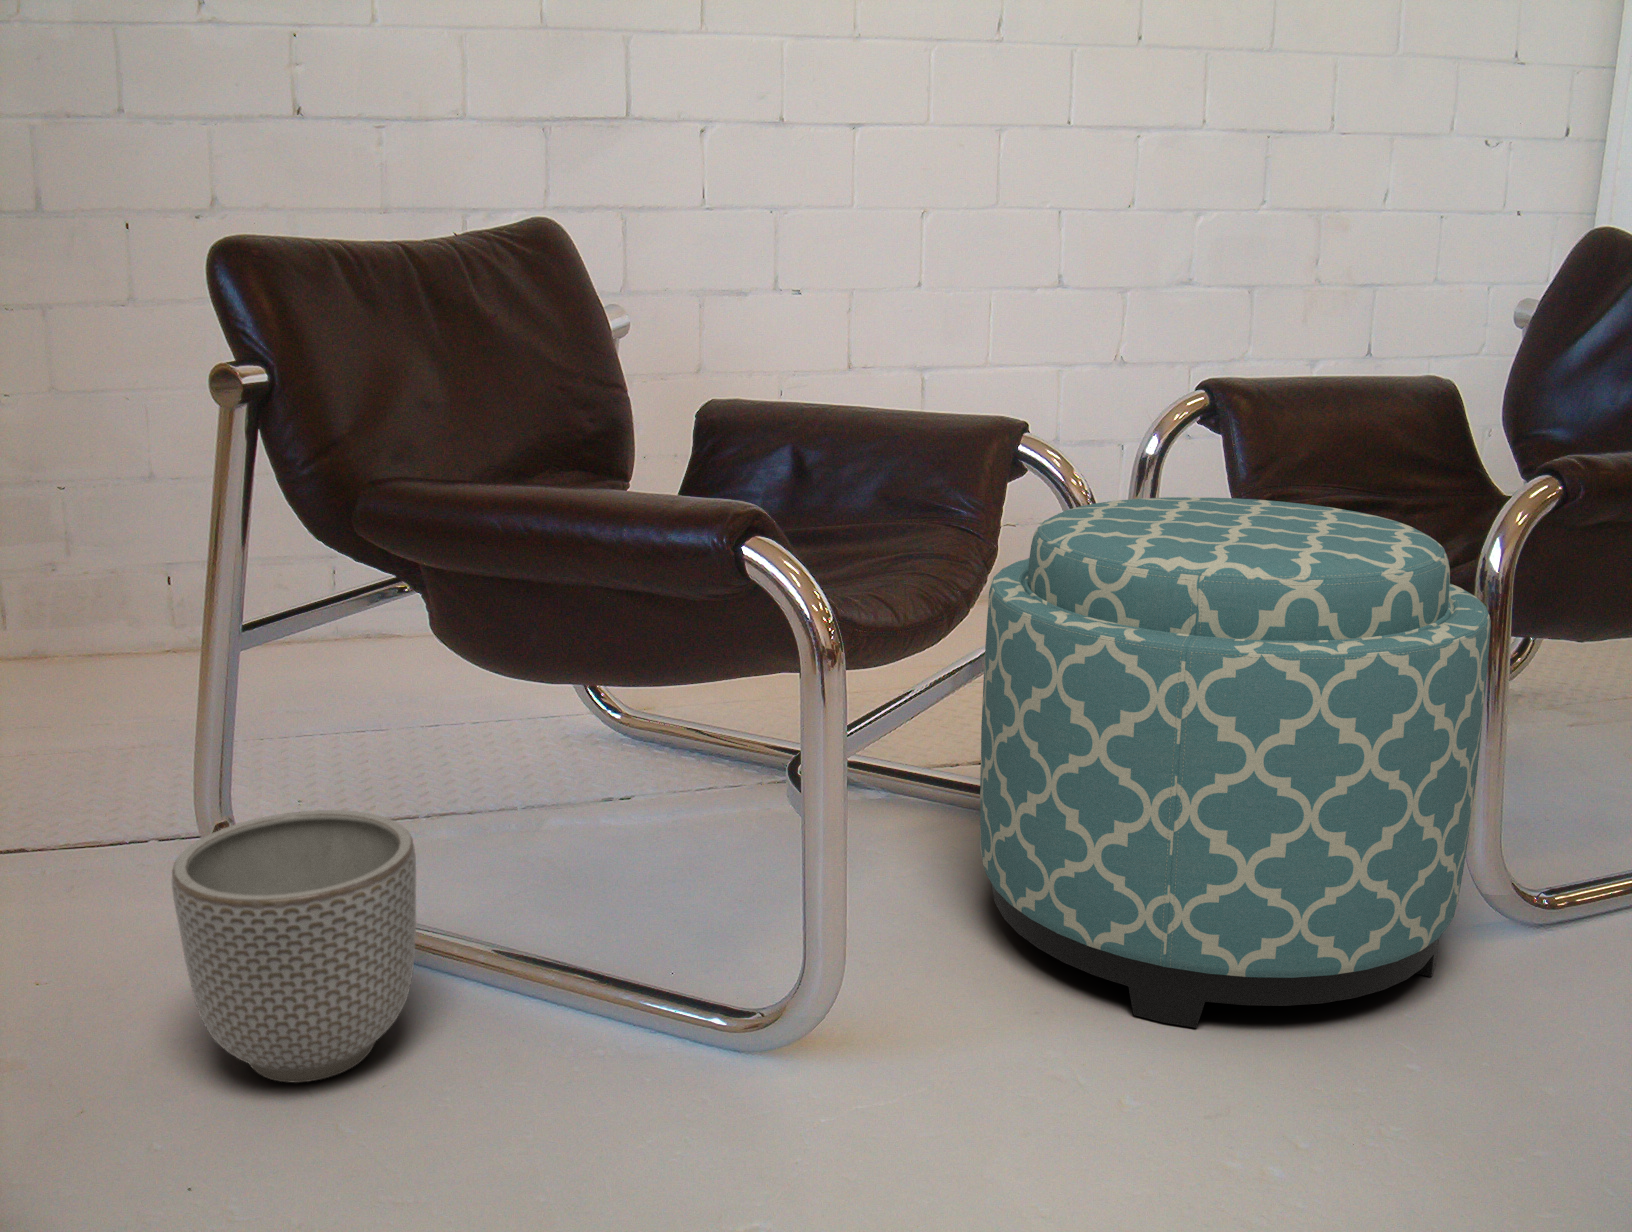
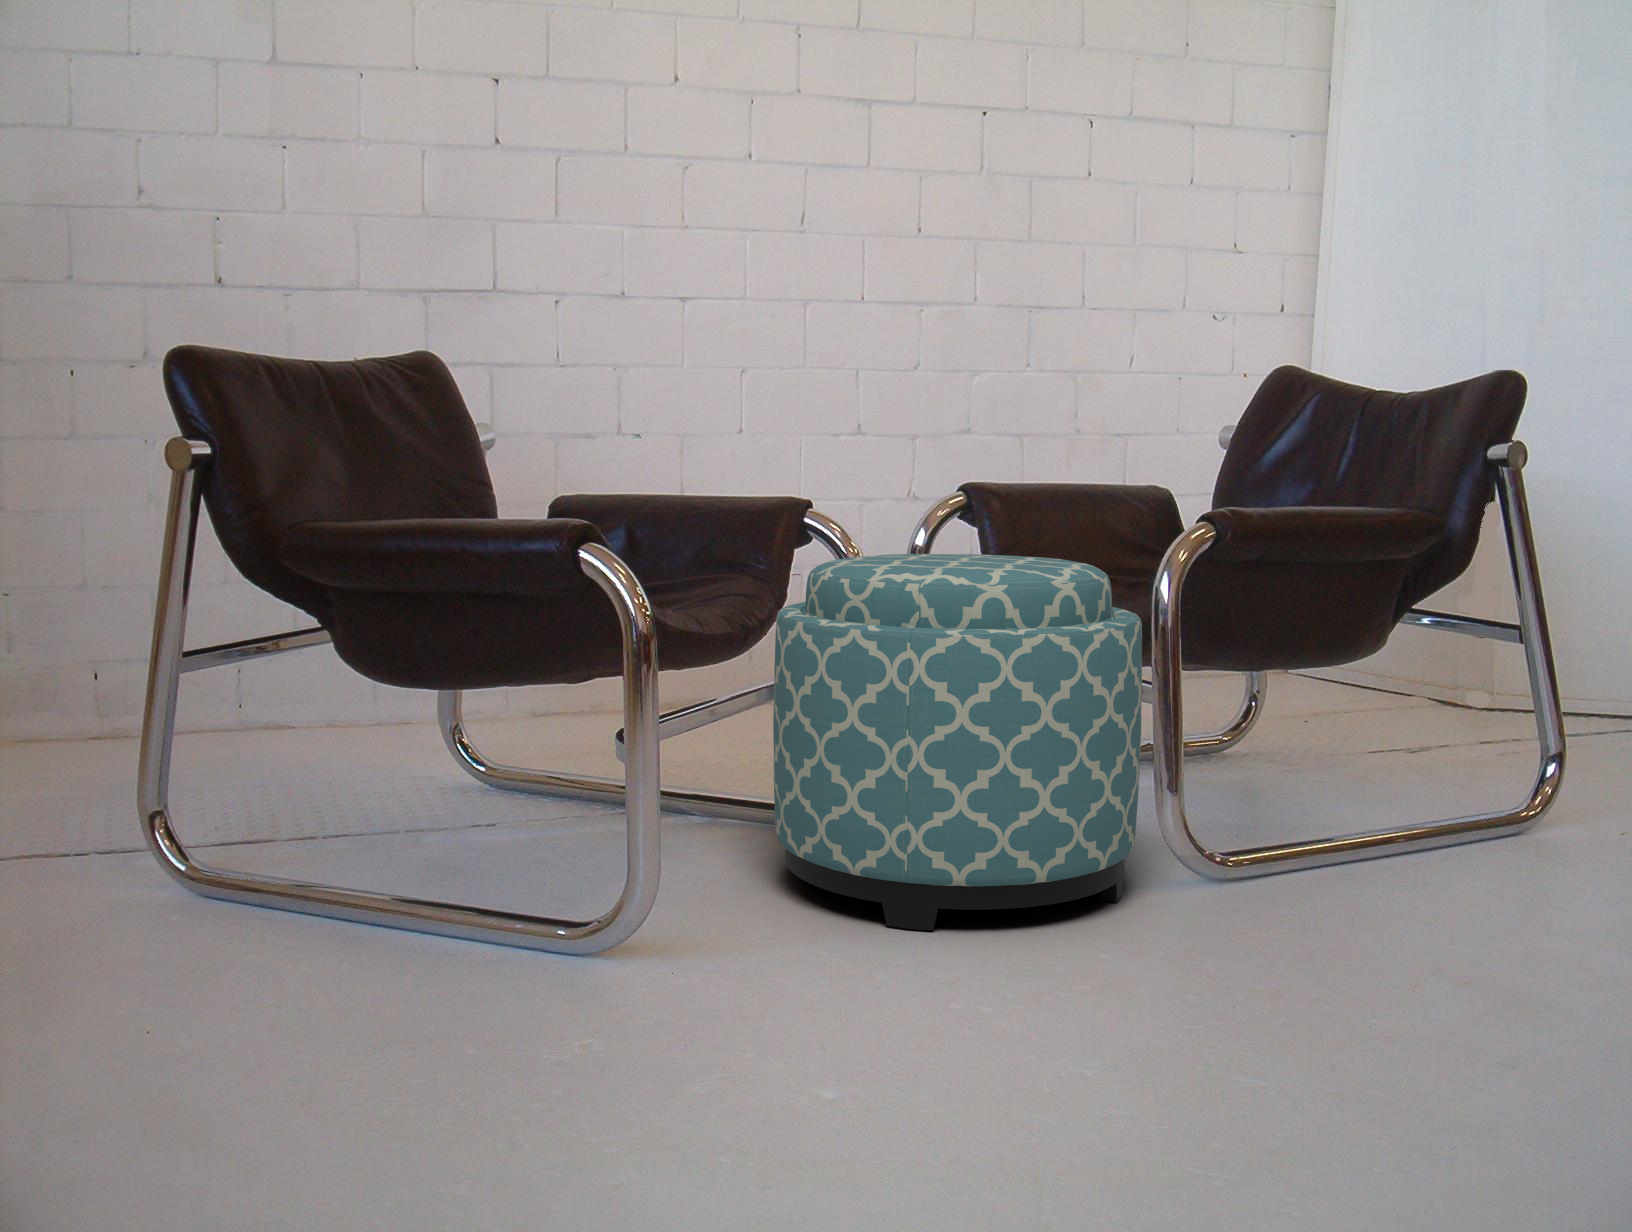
planter: present [172,810,416,1083] -> none [141,775,330,974]

